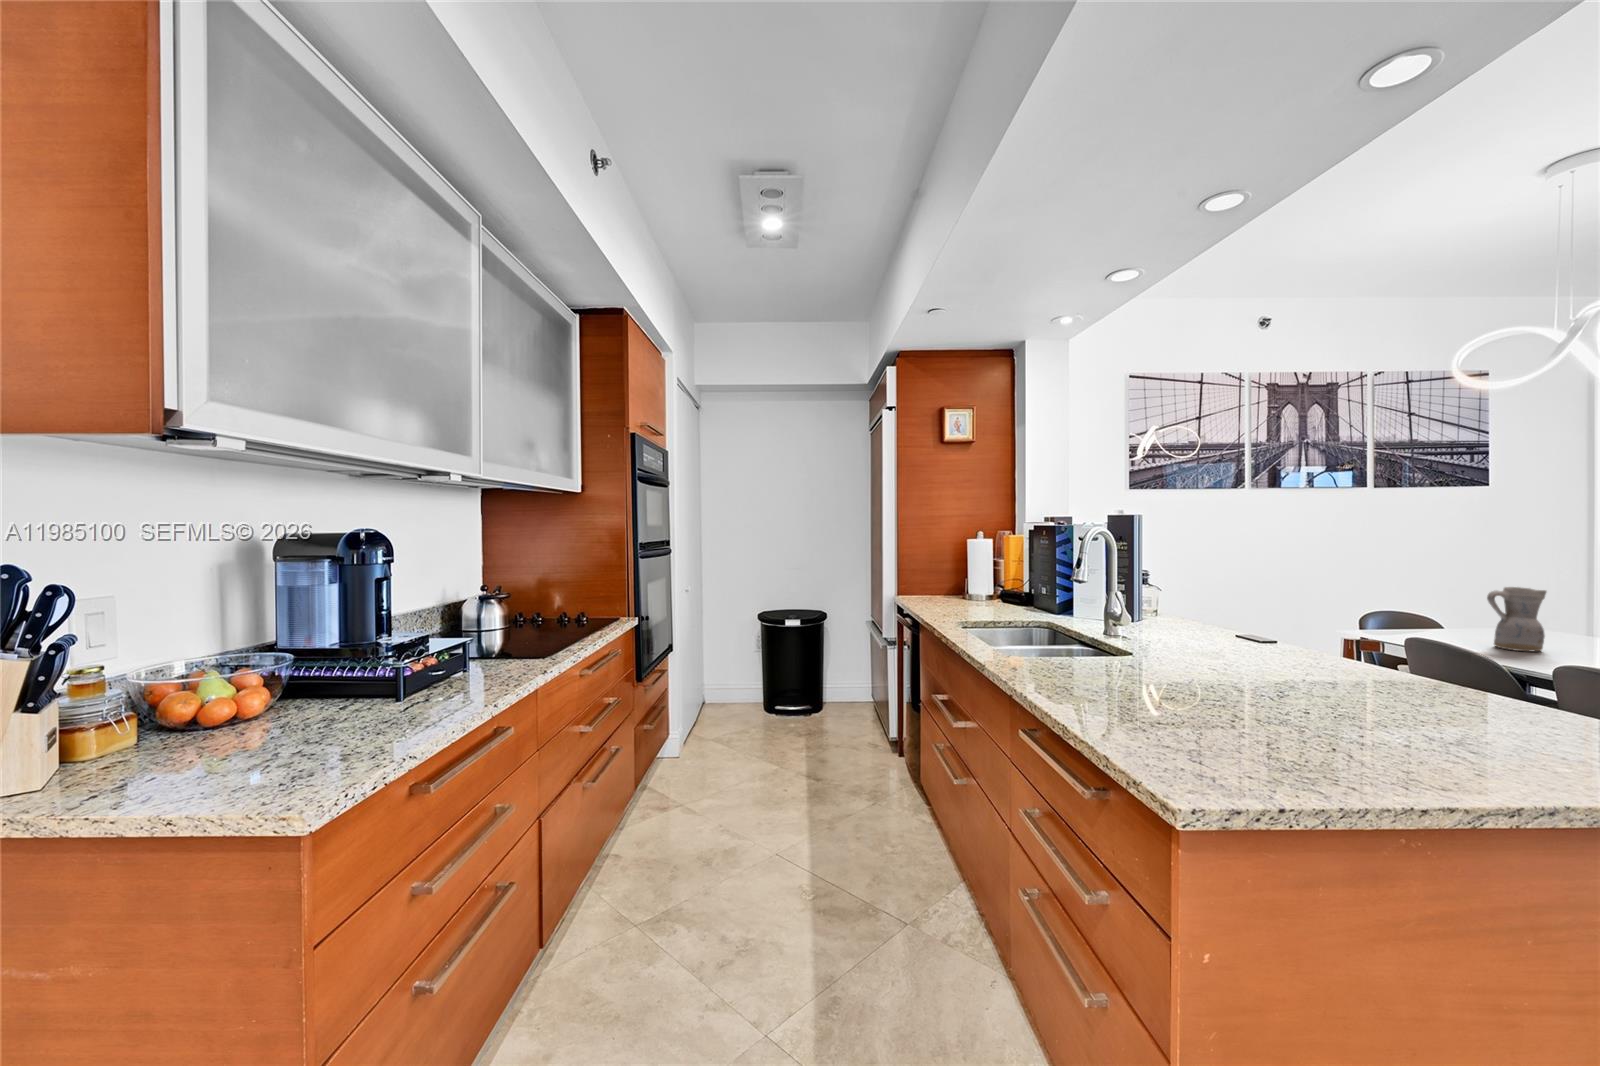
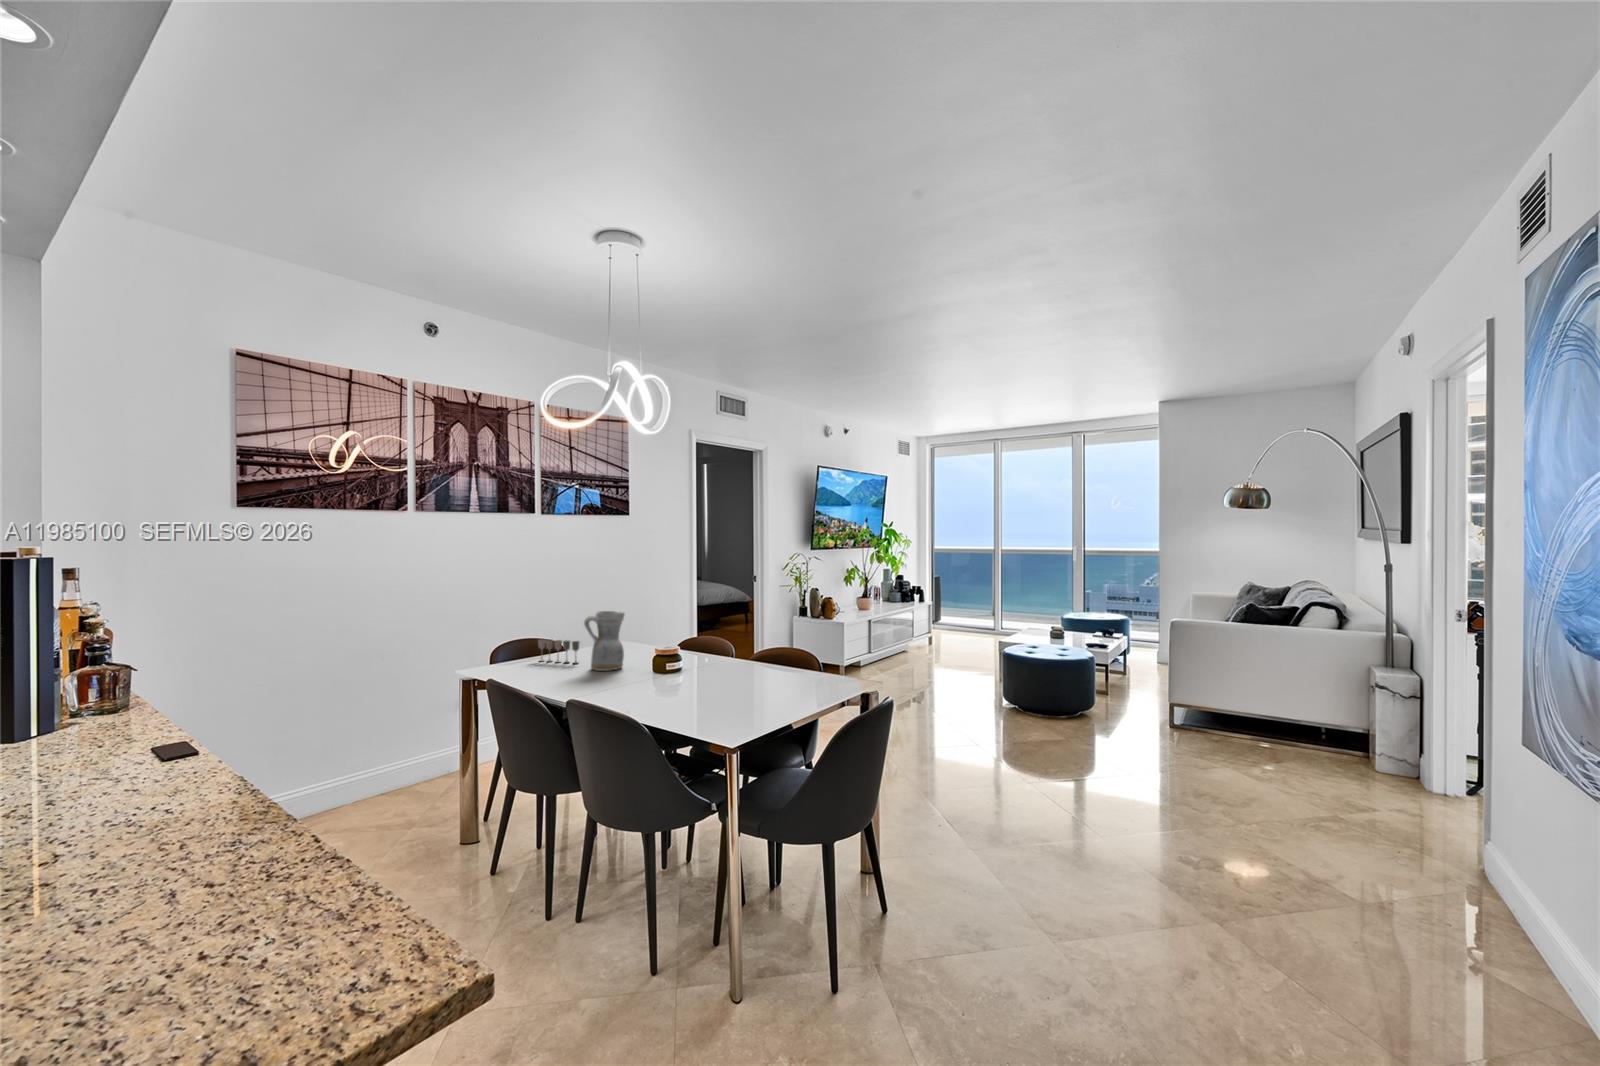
wine glass: none [1409,610,1470,640] -> present [538,639,580,664]

